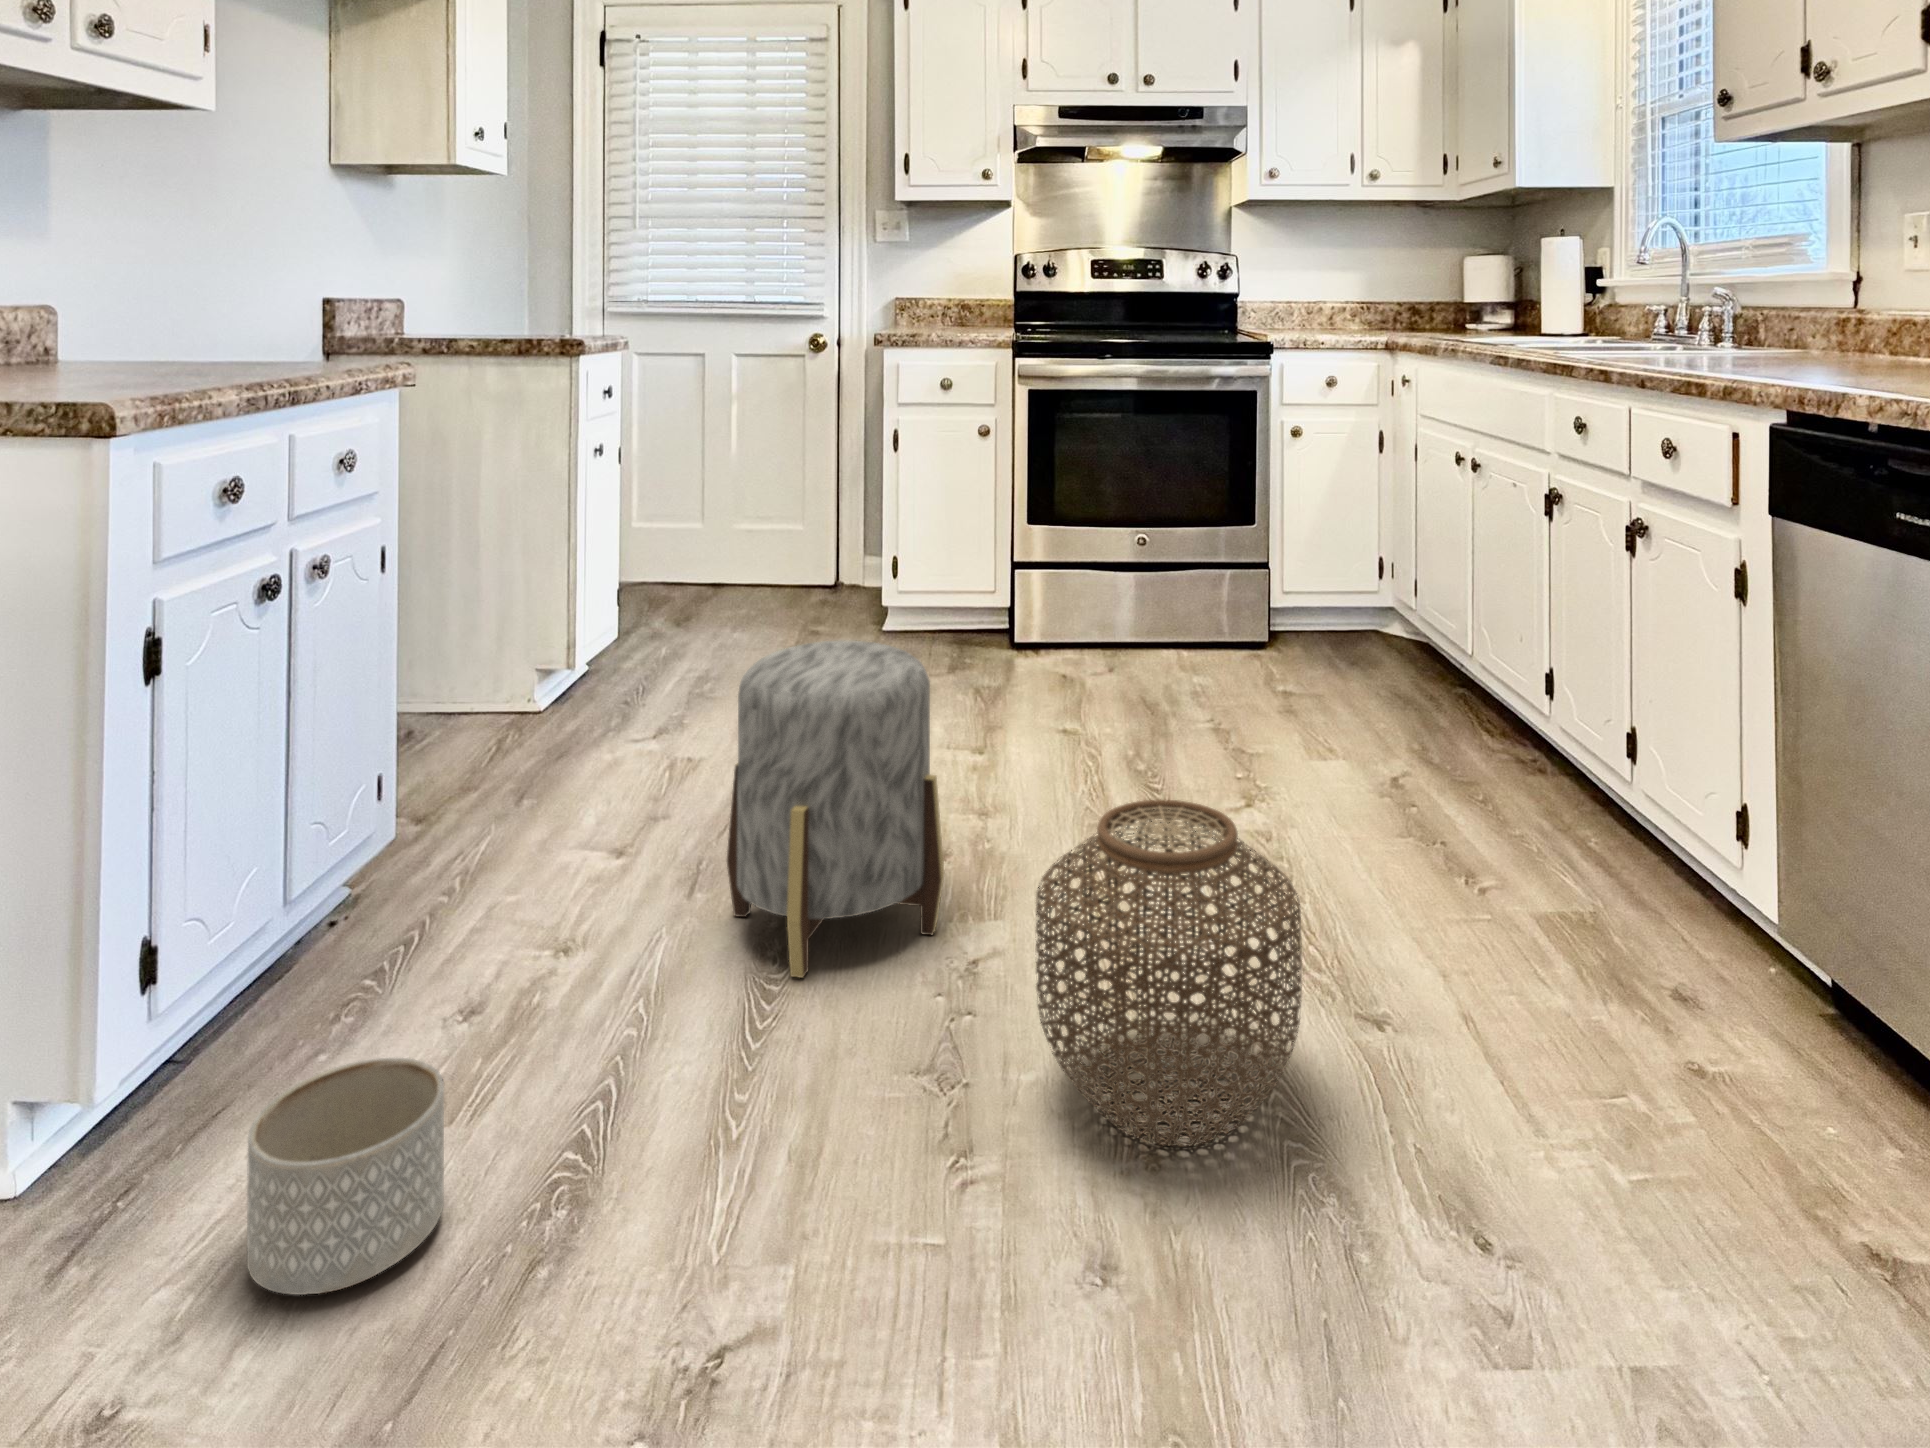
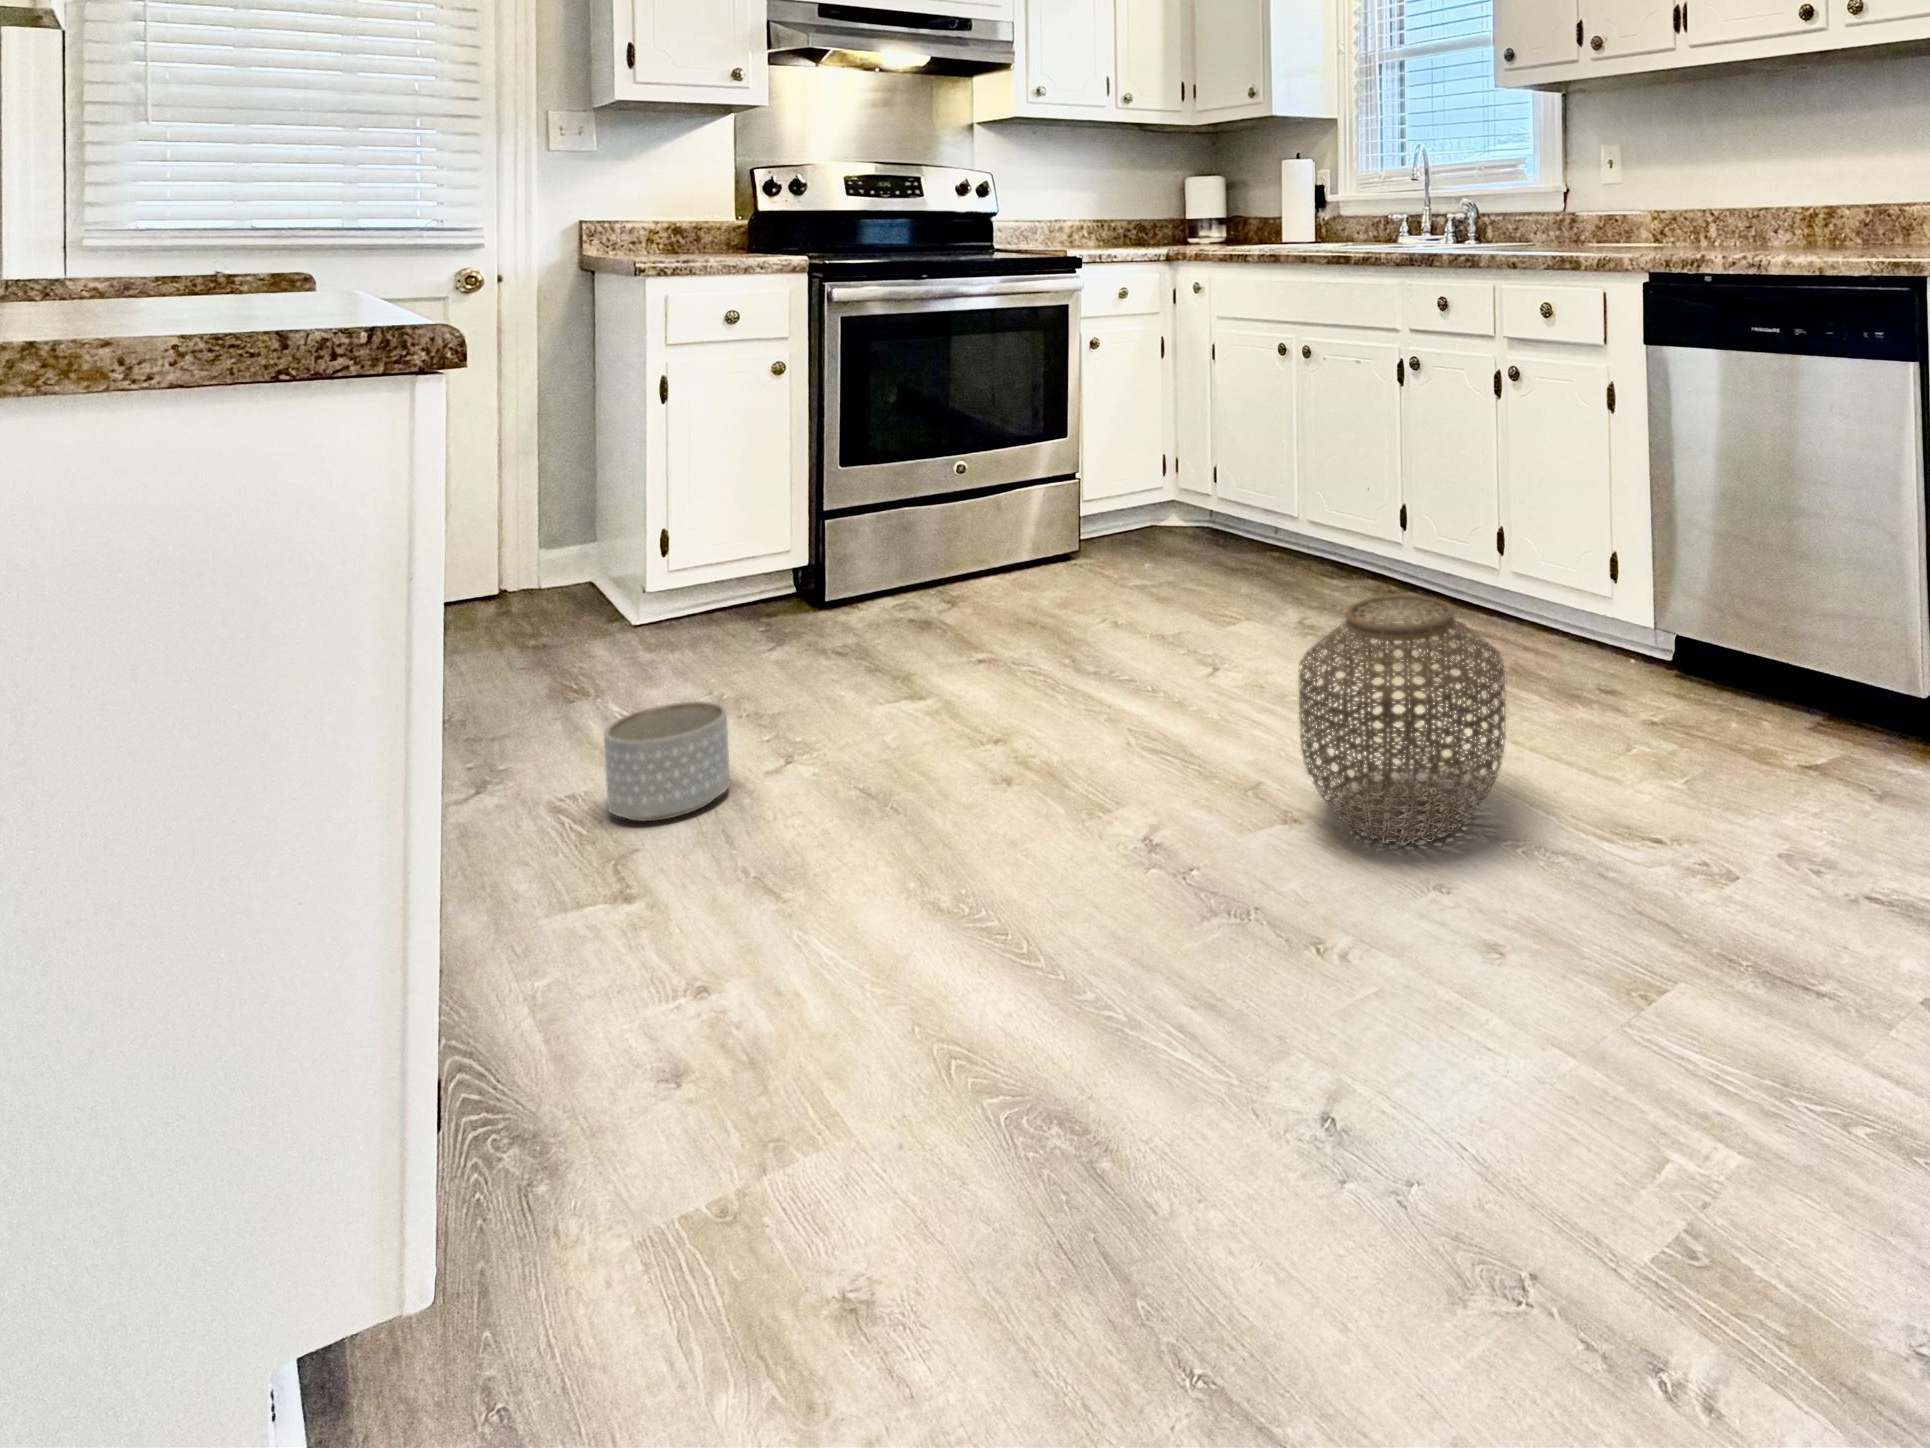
stool: present [727,640,944,978] -> none [874,545,1104,862]
planter: present [247,1058,444,1295] -> present [604,701,730,821]

